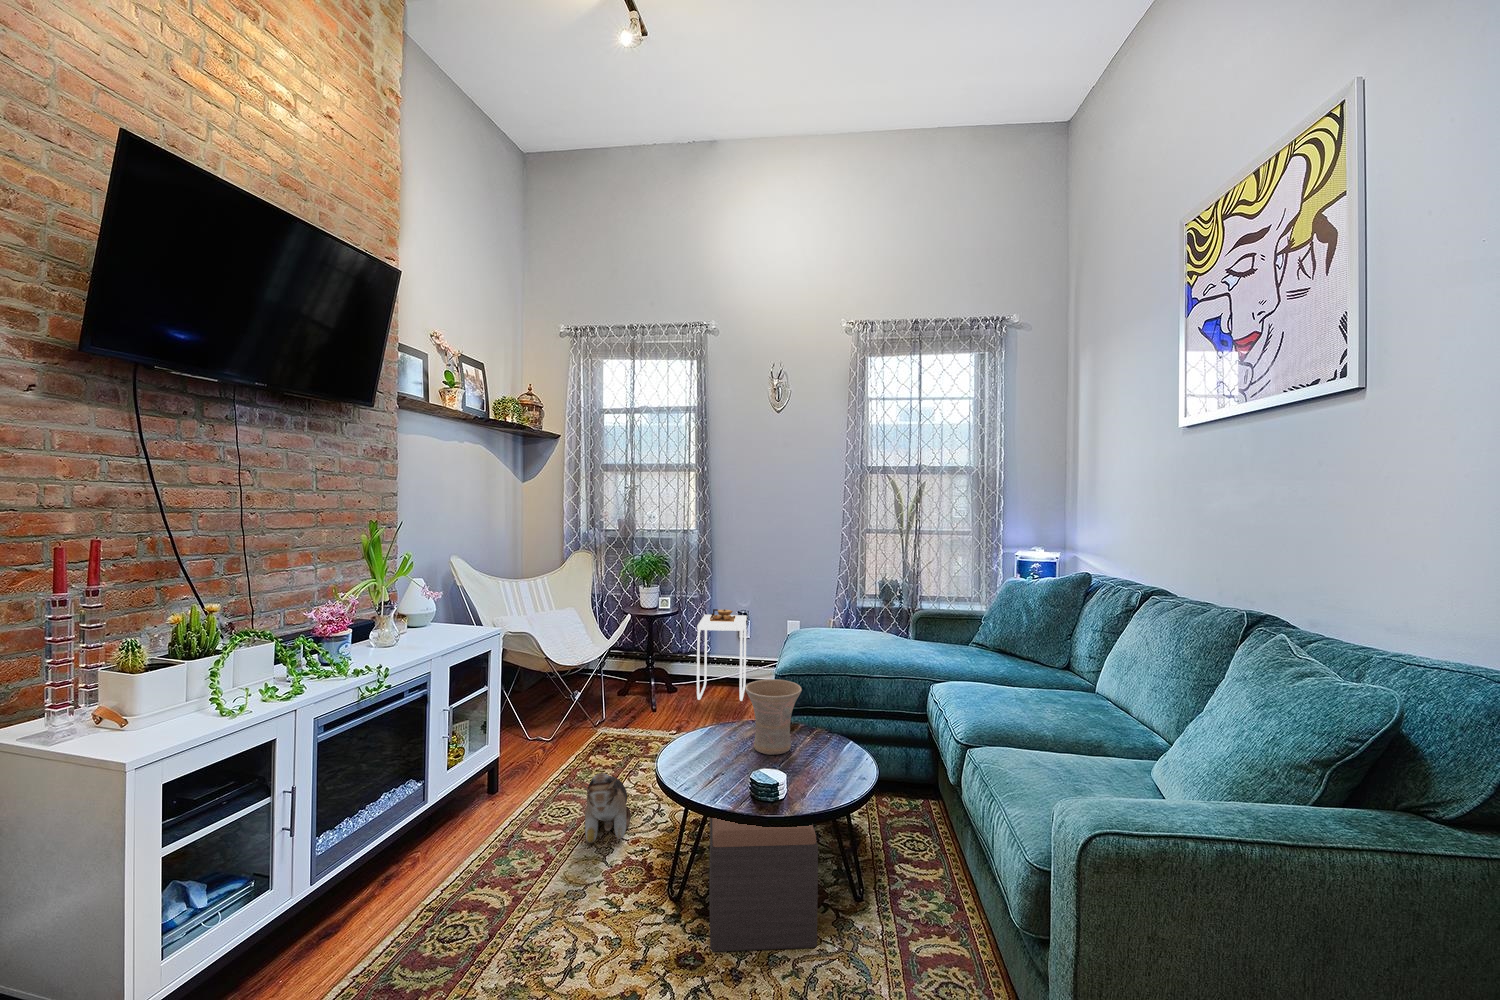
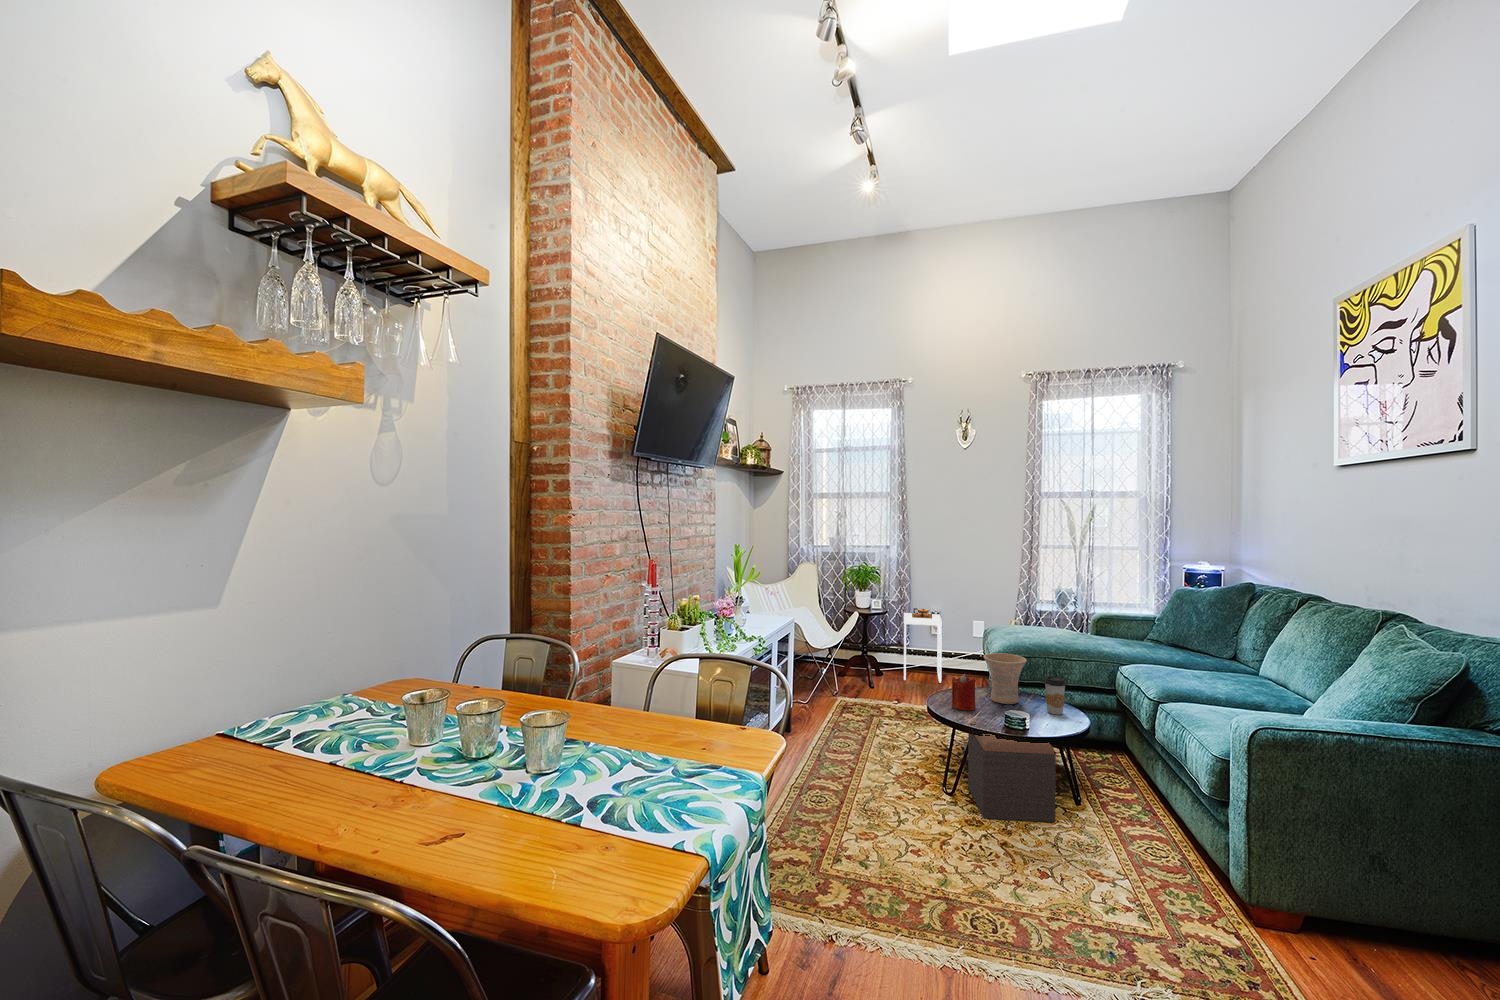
coffee cup: none [821,713,848,770] -> present [1045,676,1066,715]
candle: none [689,717,724,773] -> present [952,674,976,711]
plush toy: present [582,772,631,843] -> none [864,711,894,760]

